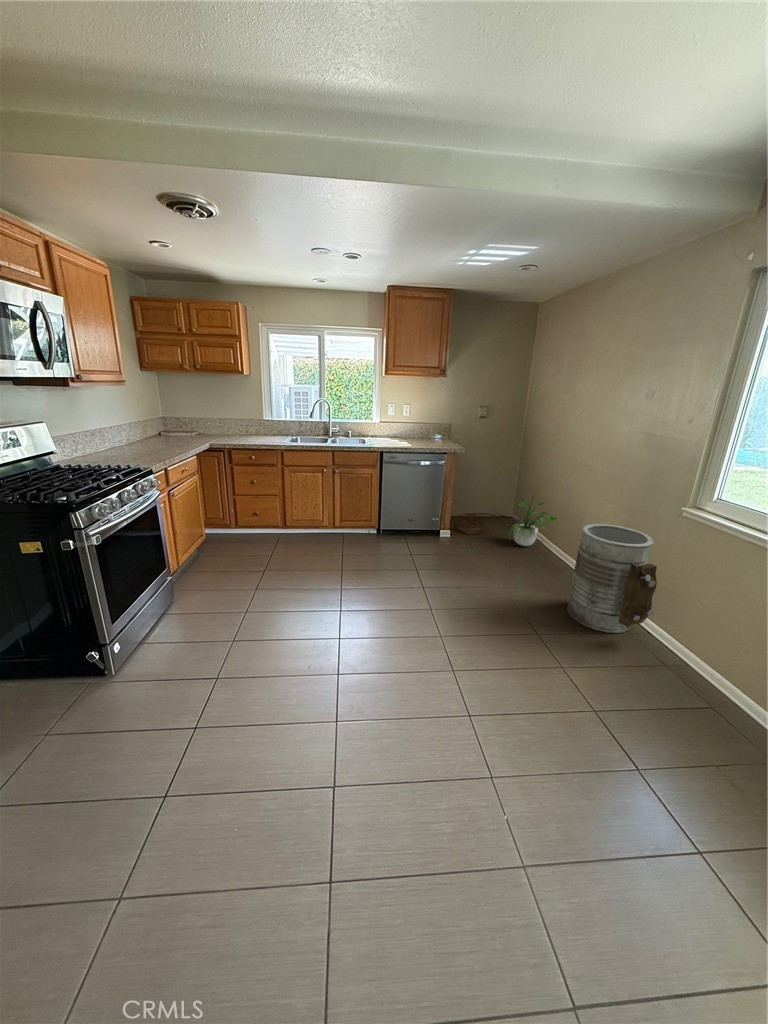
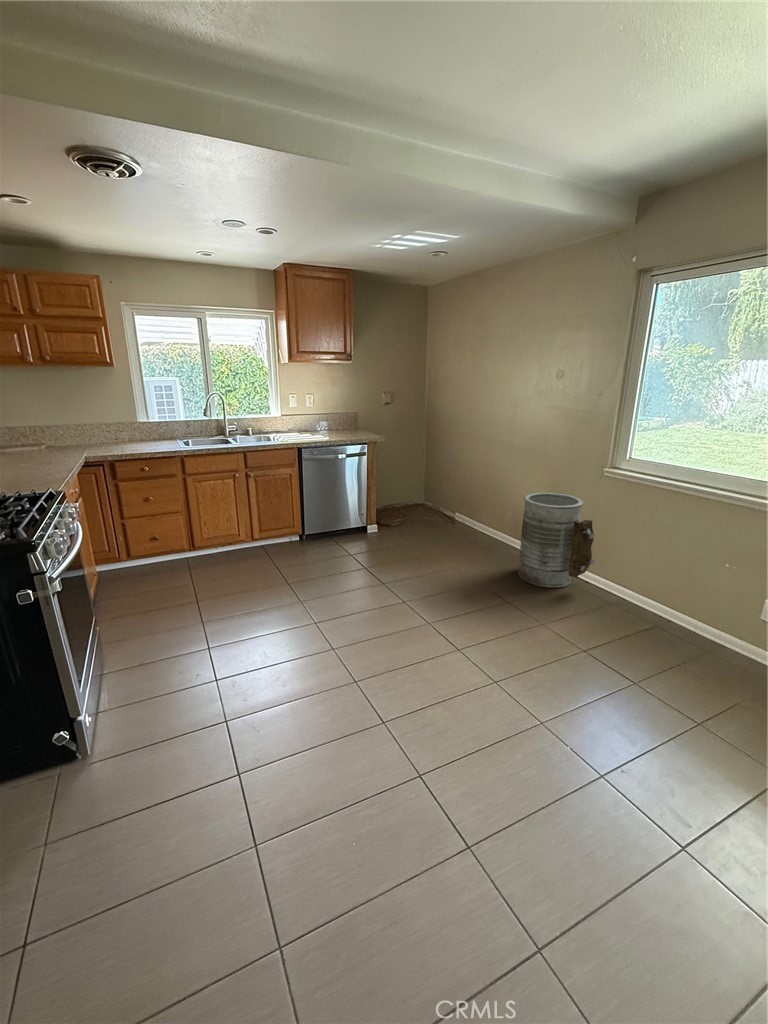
potted plant: present [509,497,557,546] -> none [436,467,482,528]

